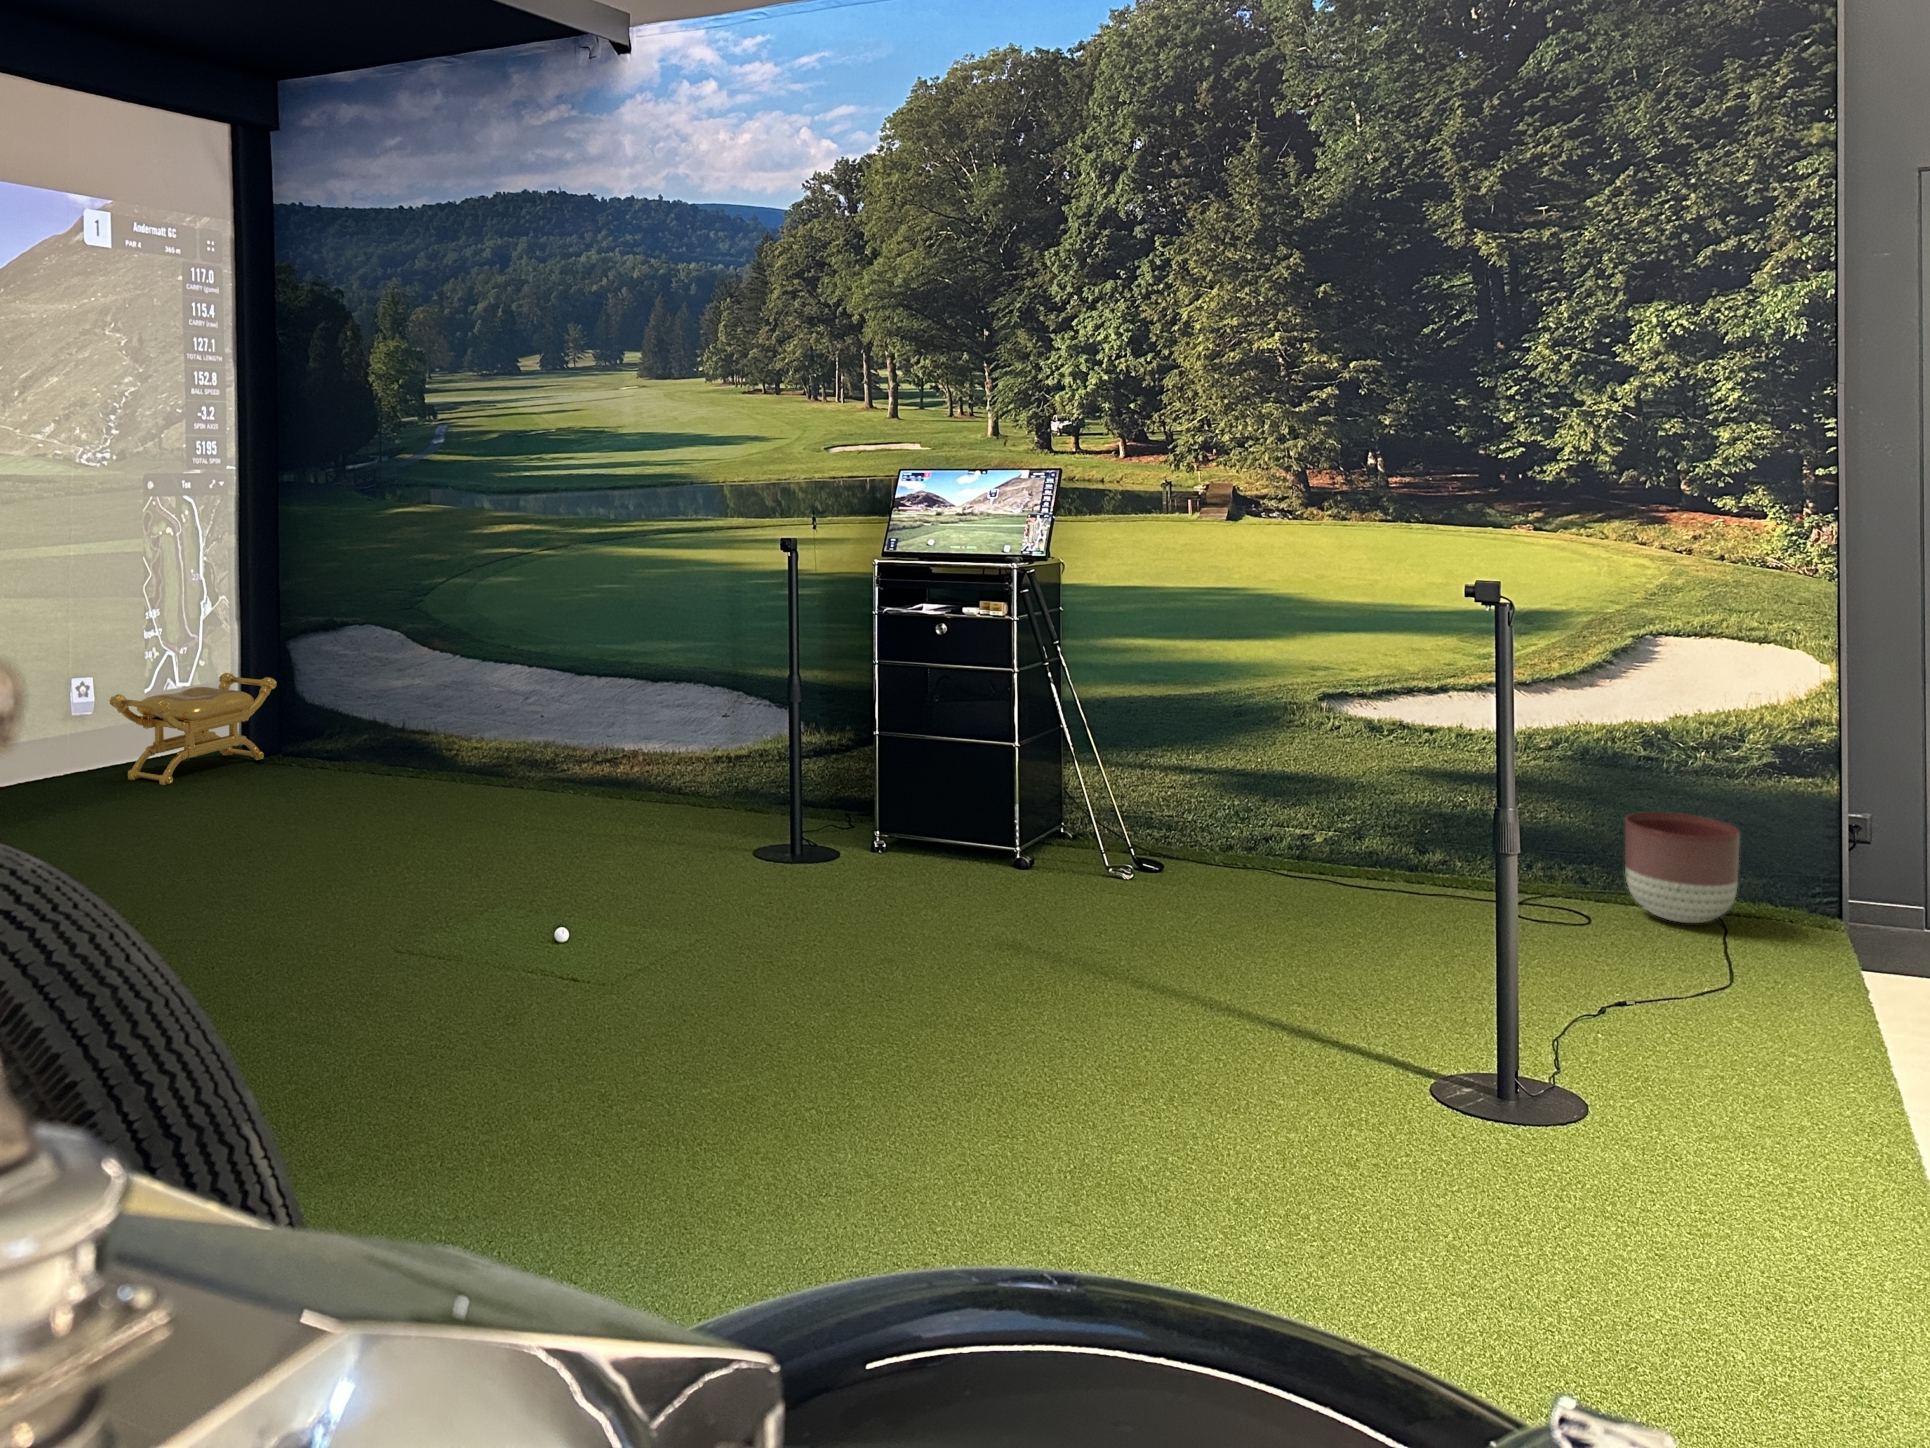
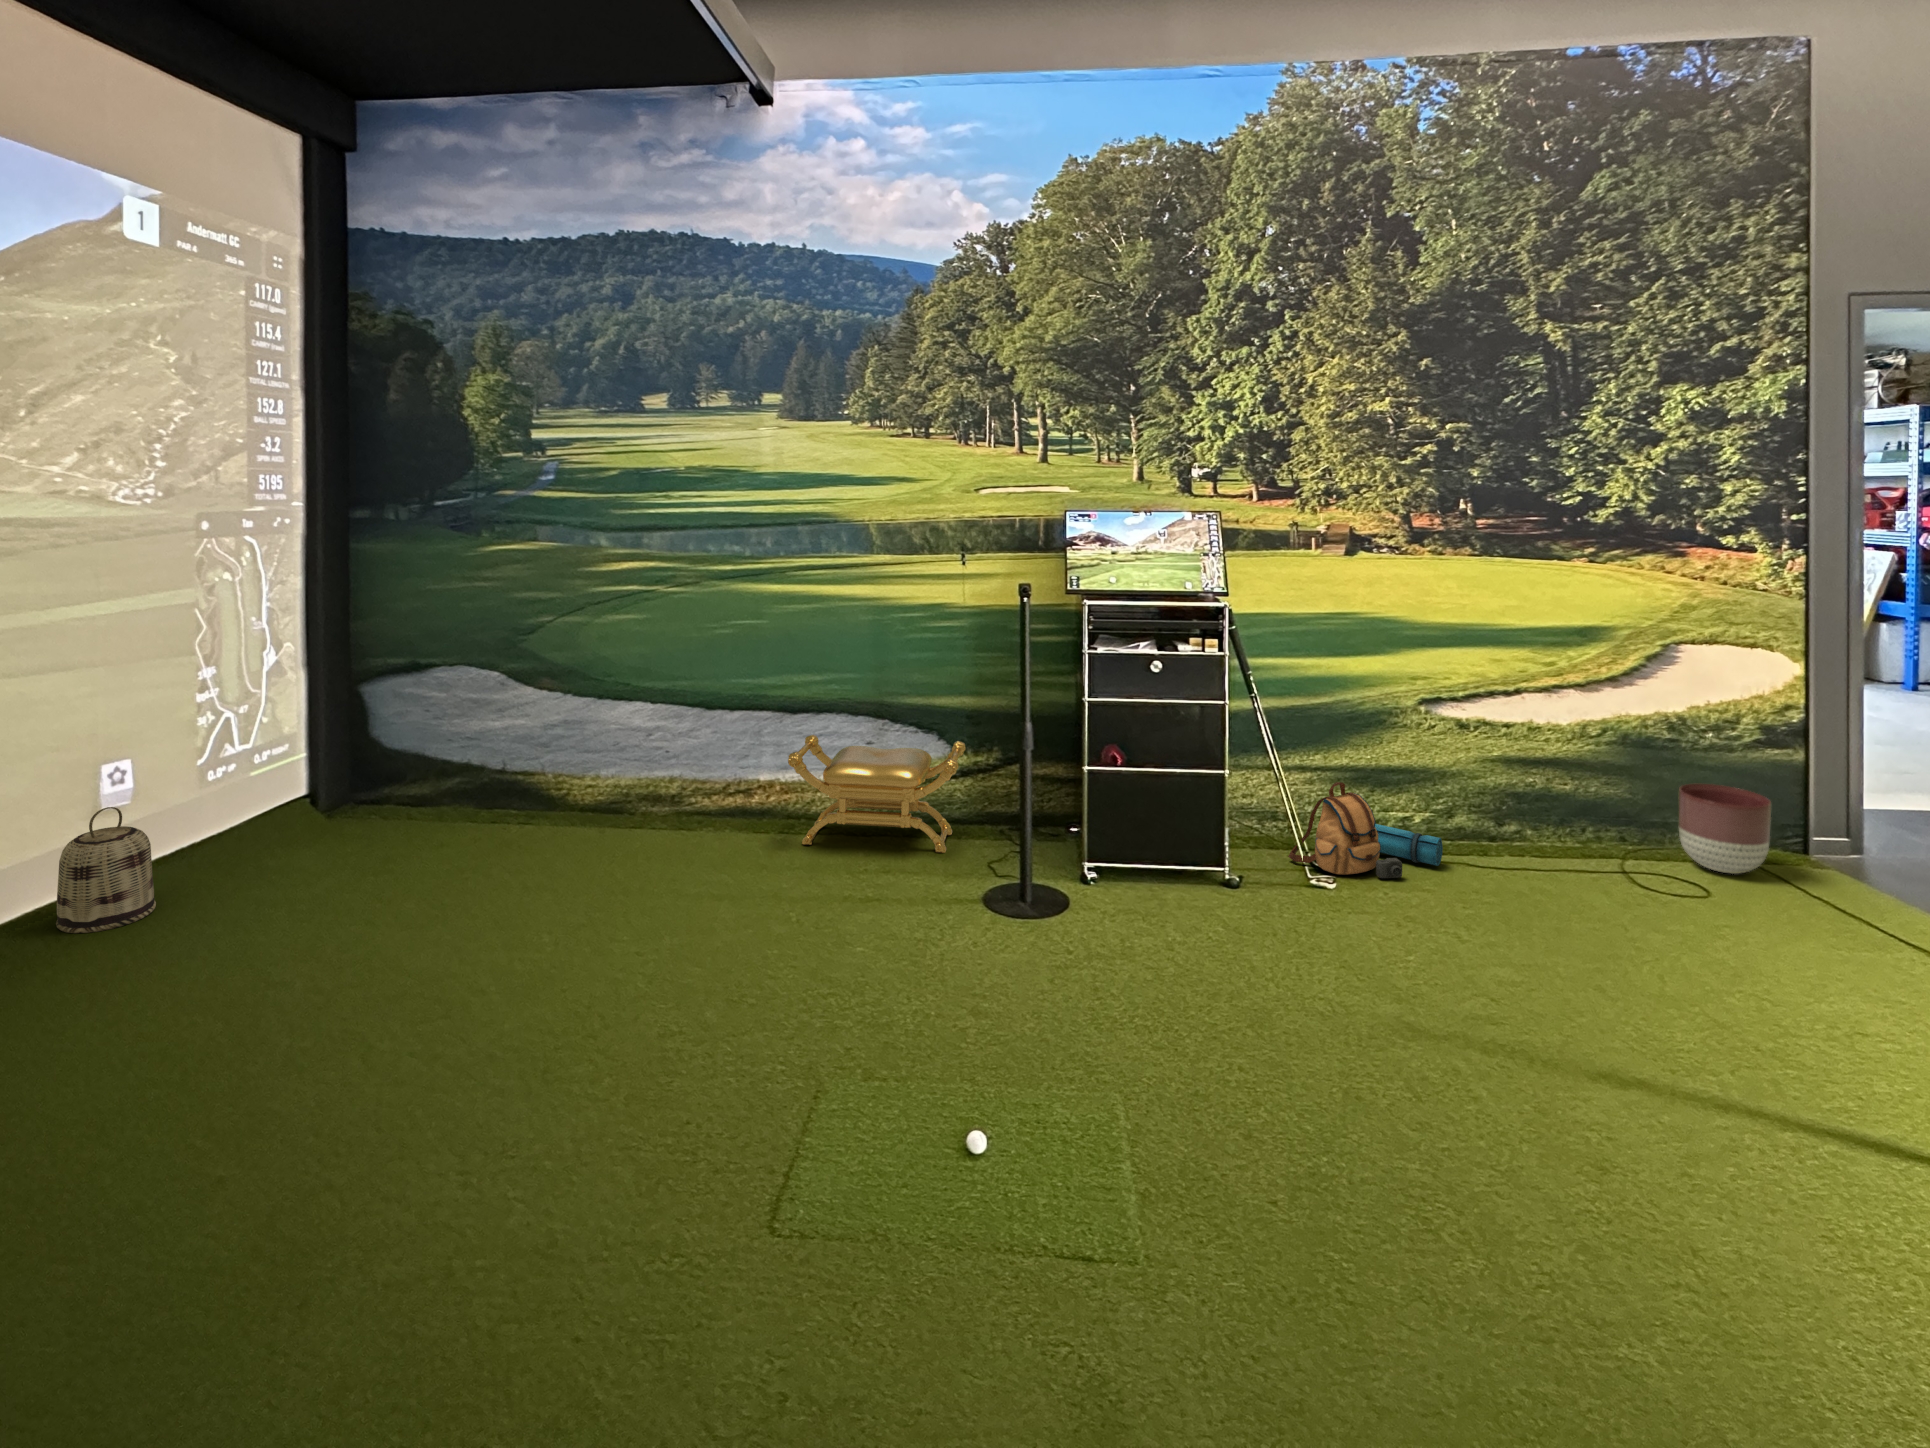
stool: present [109,673,277,785] -> present [788,735,966,853]
basket: none [28,708,97,804] -> present [56,807,156,933]
backpack: none [1116,774,1300,883] -> present [1288,782,1443,878]

